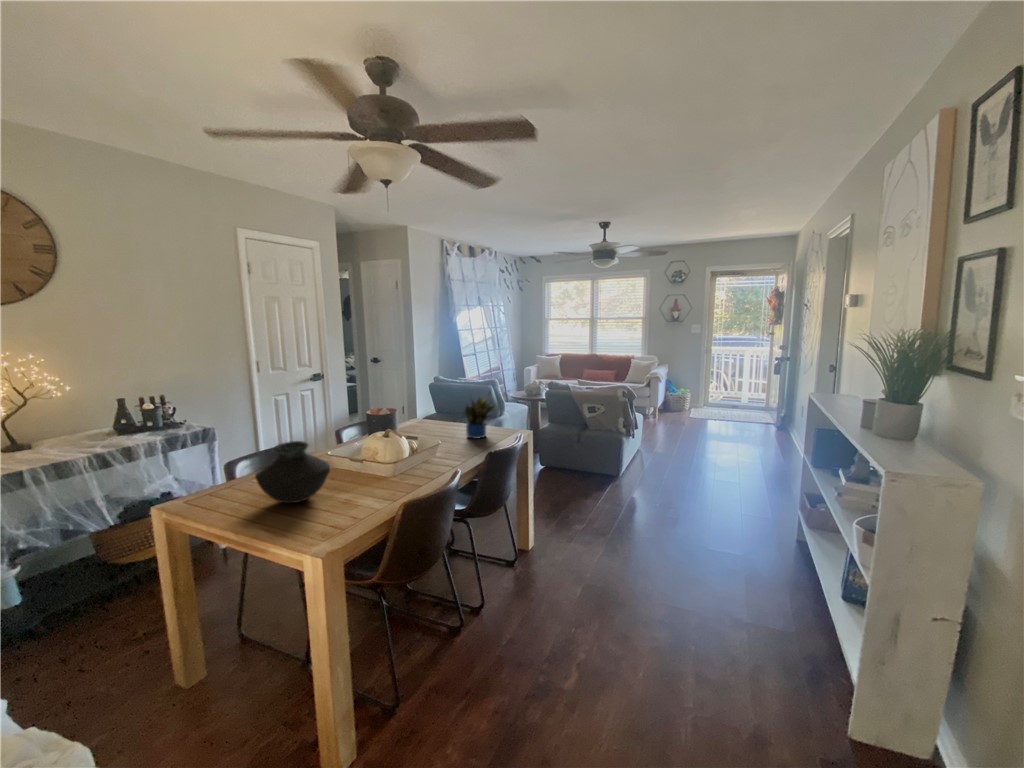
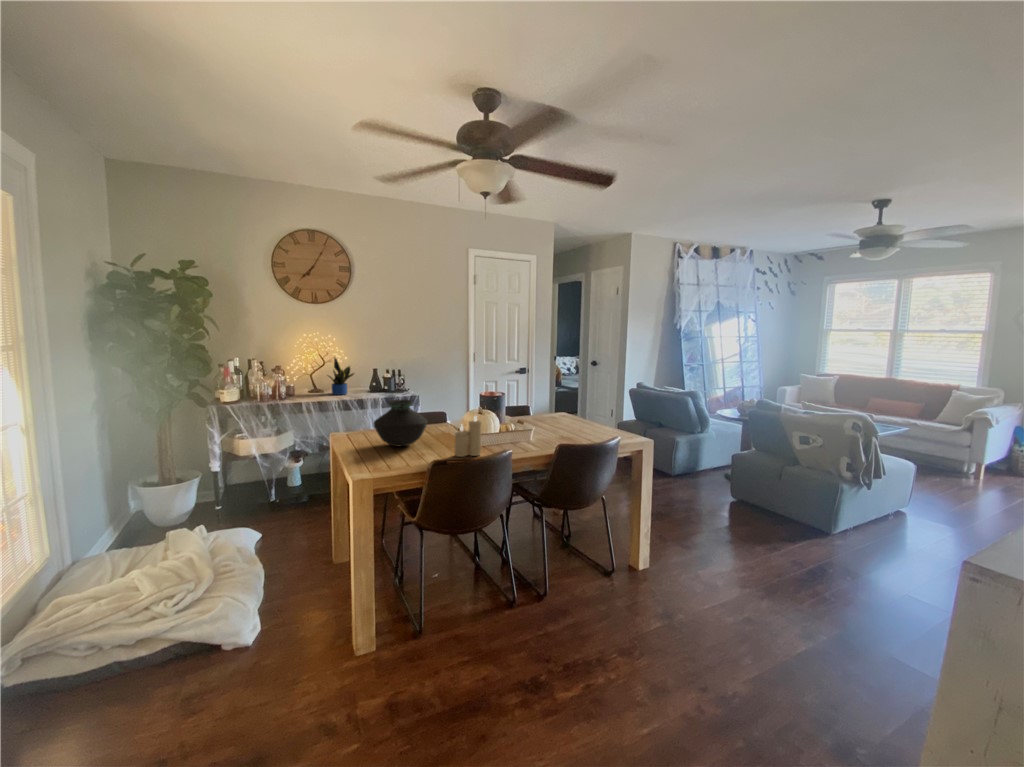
potted plant: present [464,397,494,439] -> present [328,358,354,395]
candle: none [381,445,410,496] -> present [455,417,481,457]

